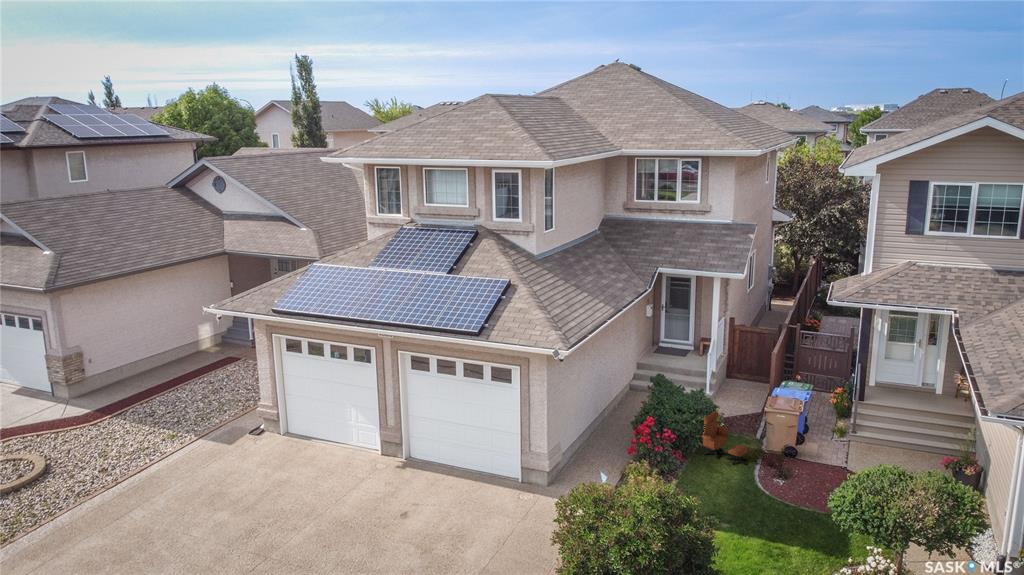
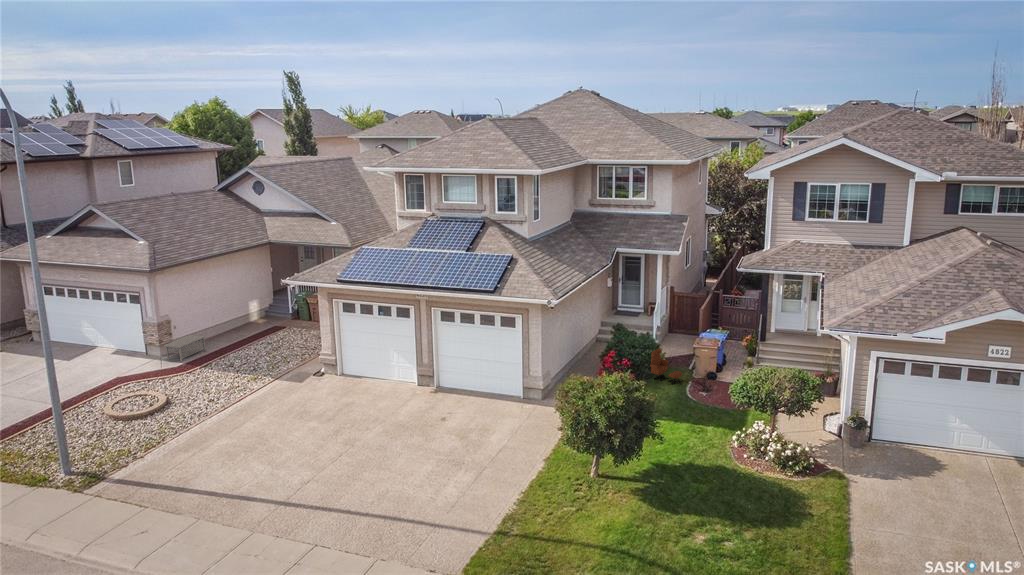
storage bench: none [72,370,130,406] -> present [164,335,206,361]

